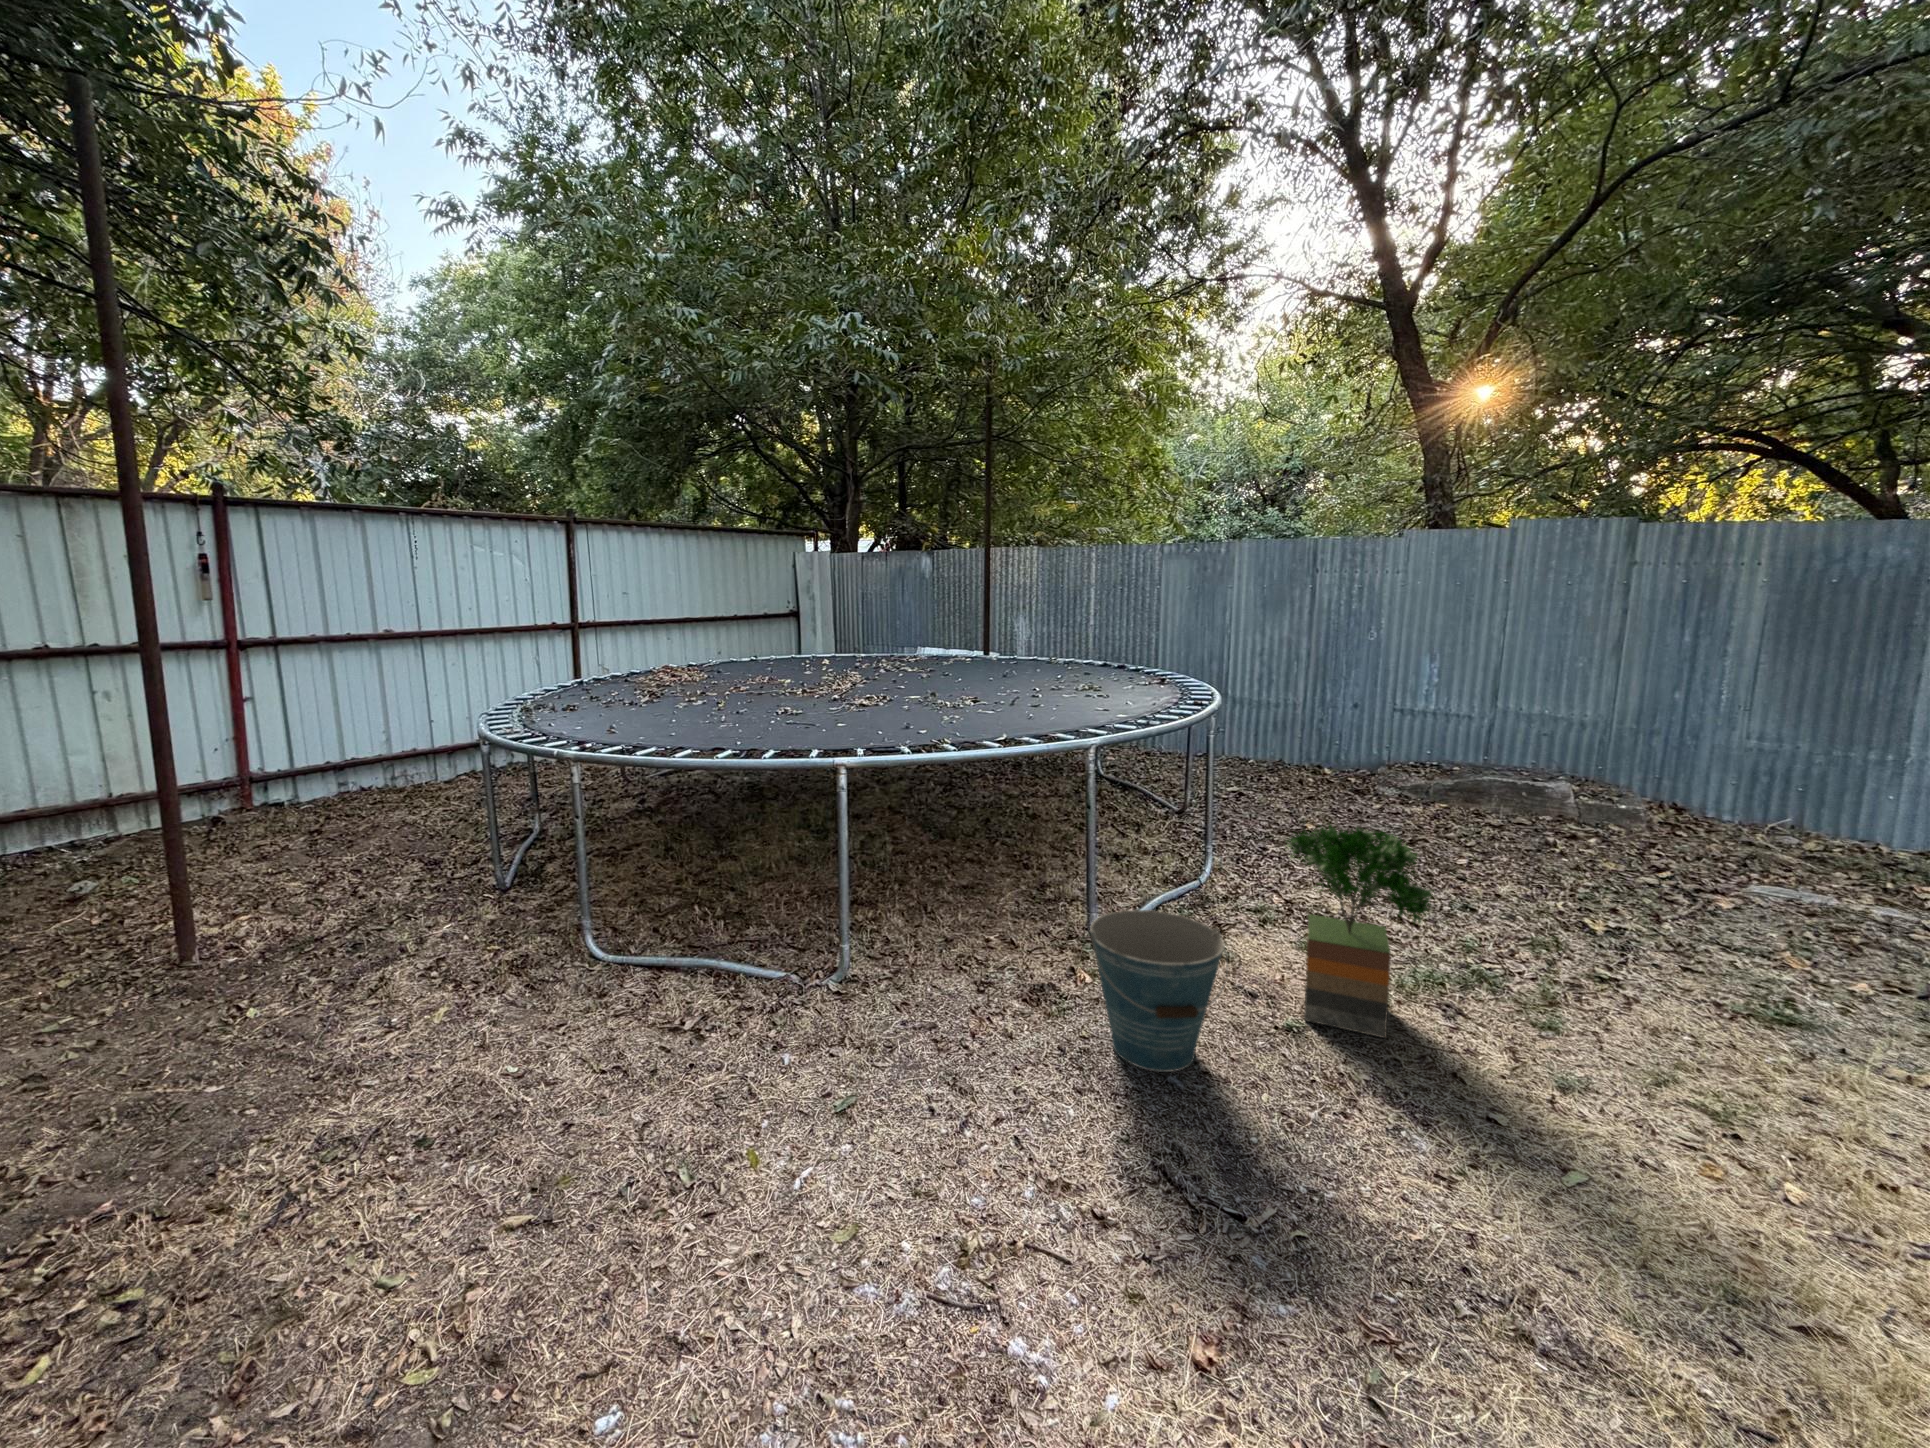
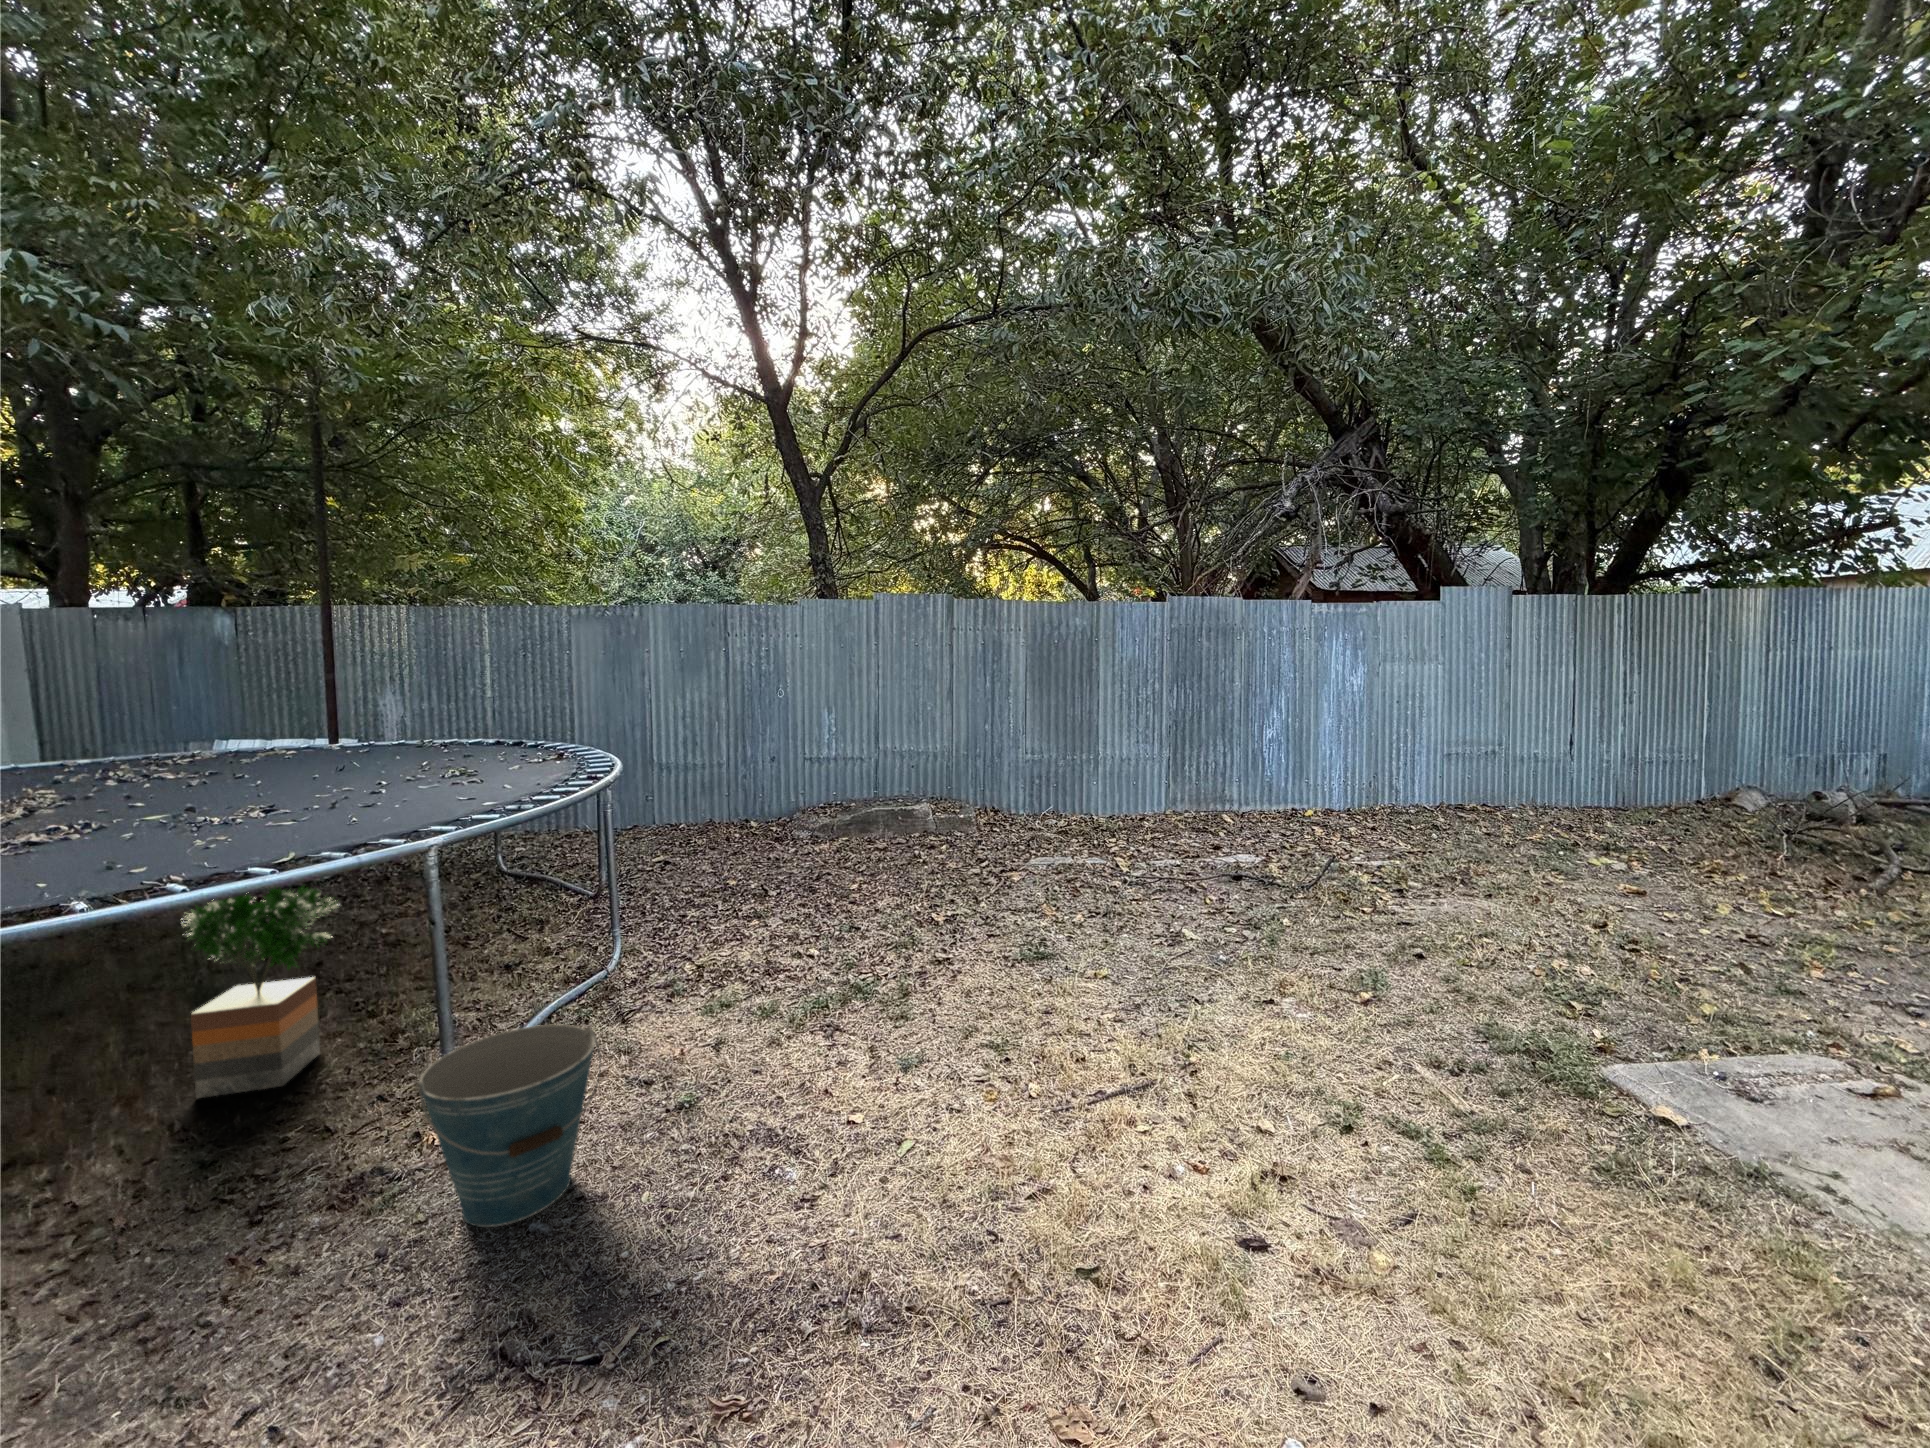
potted tree: present [1285,825,1434,1038] -> present [185,886,338,1098]

